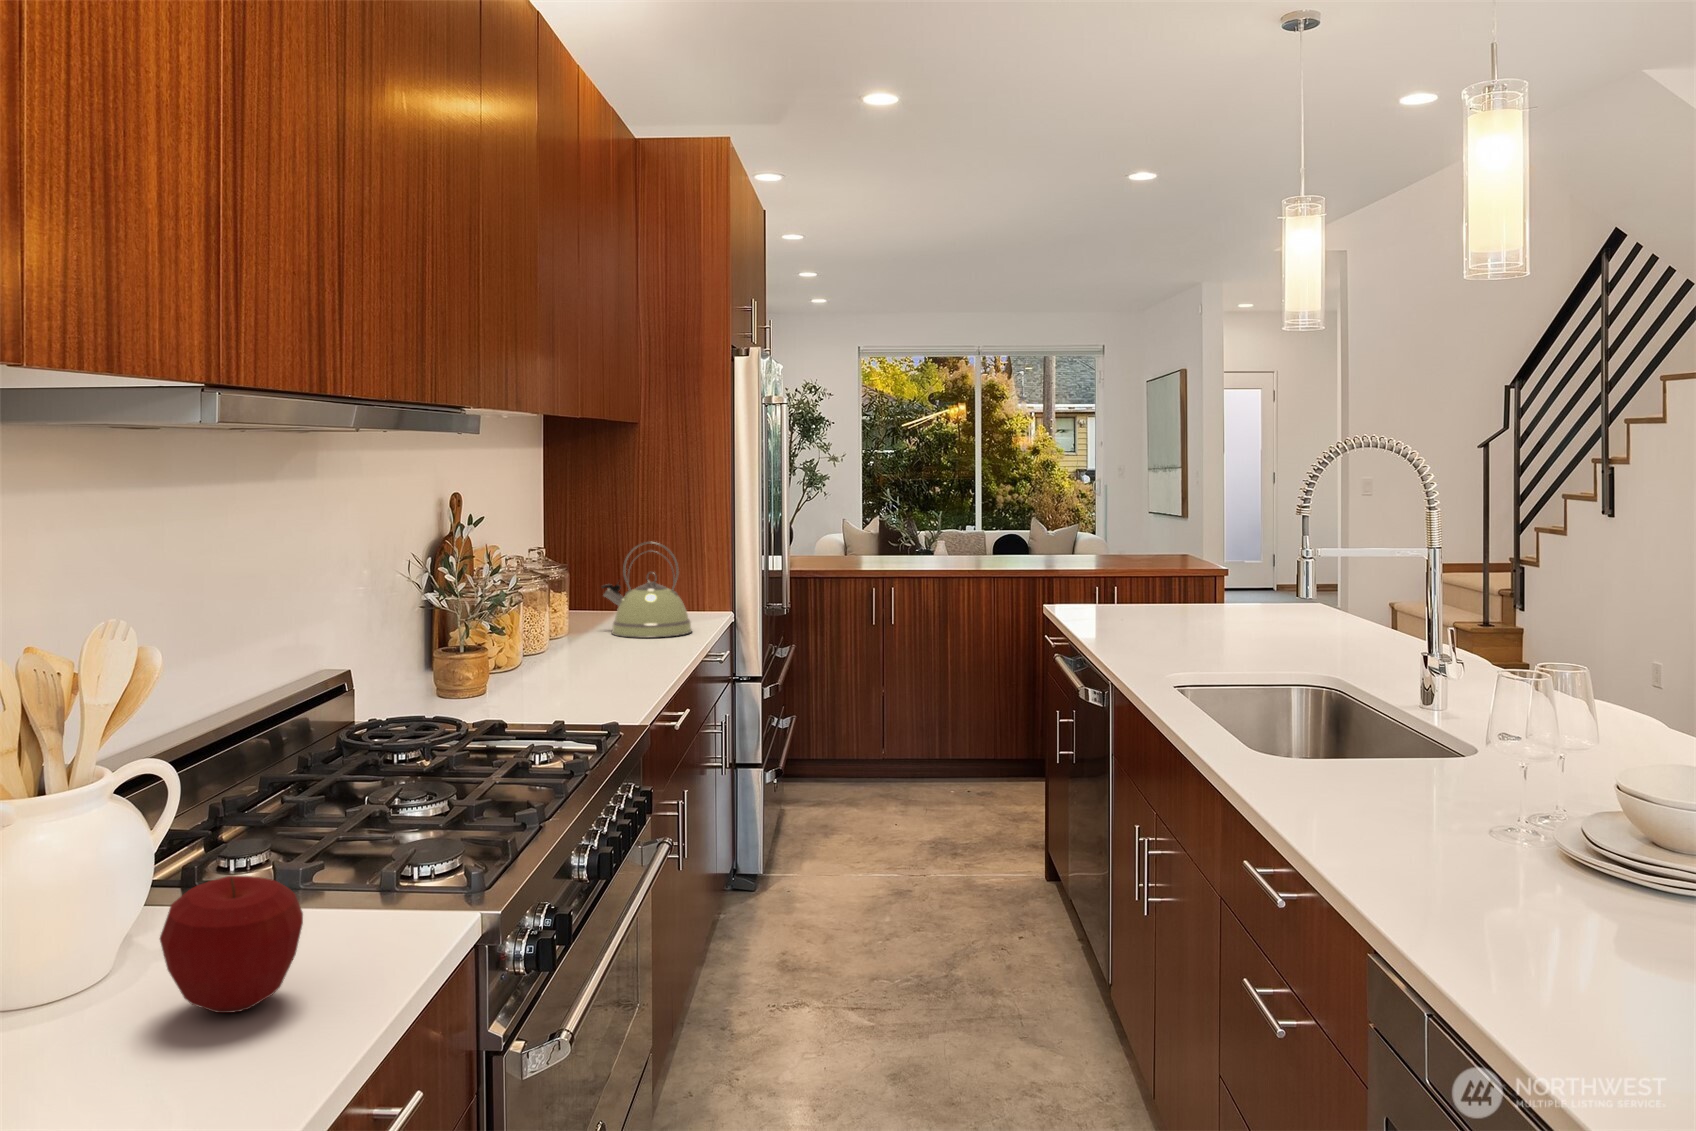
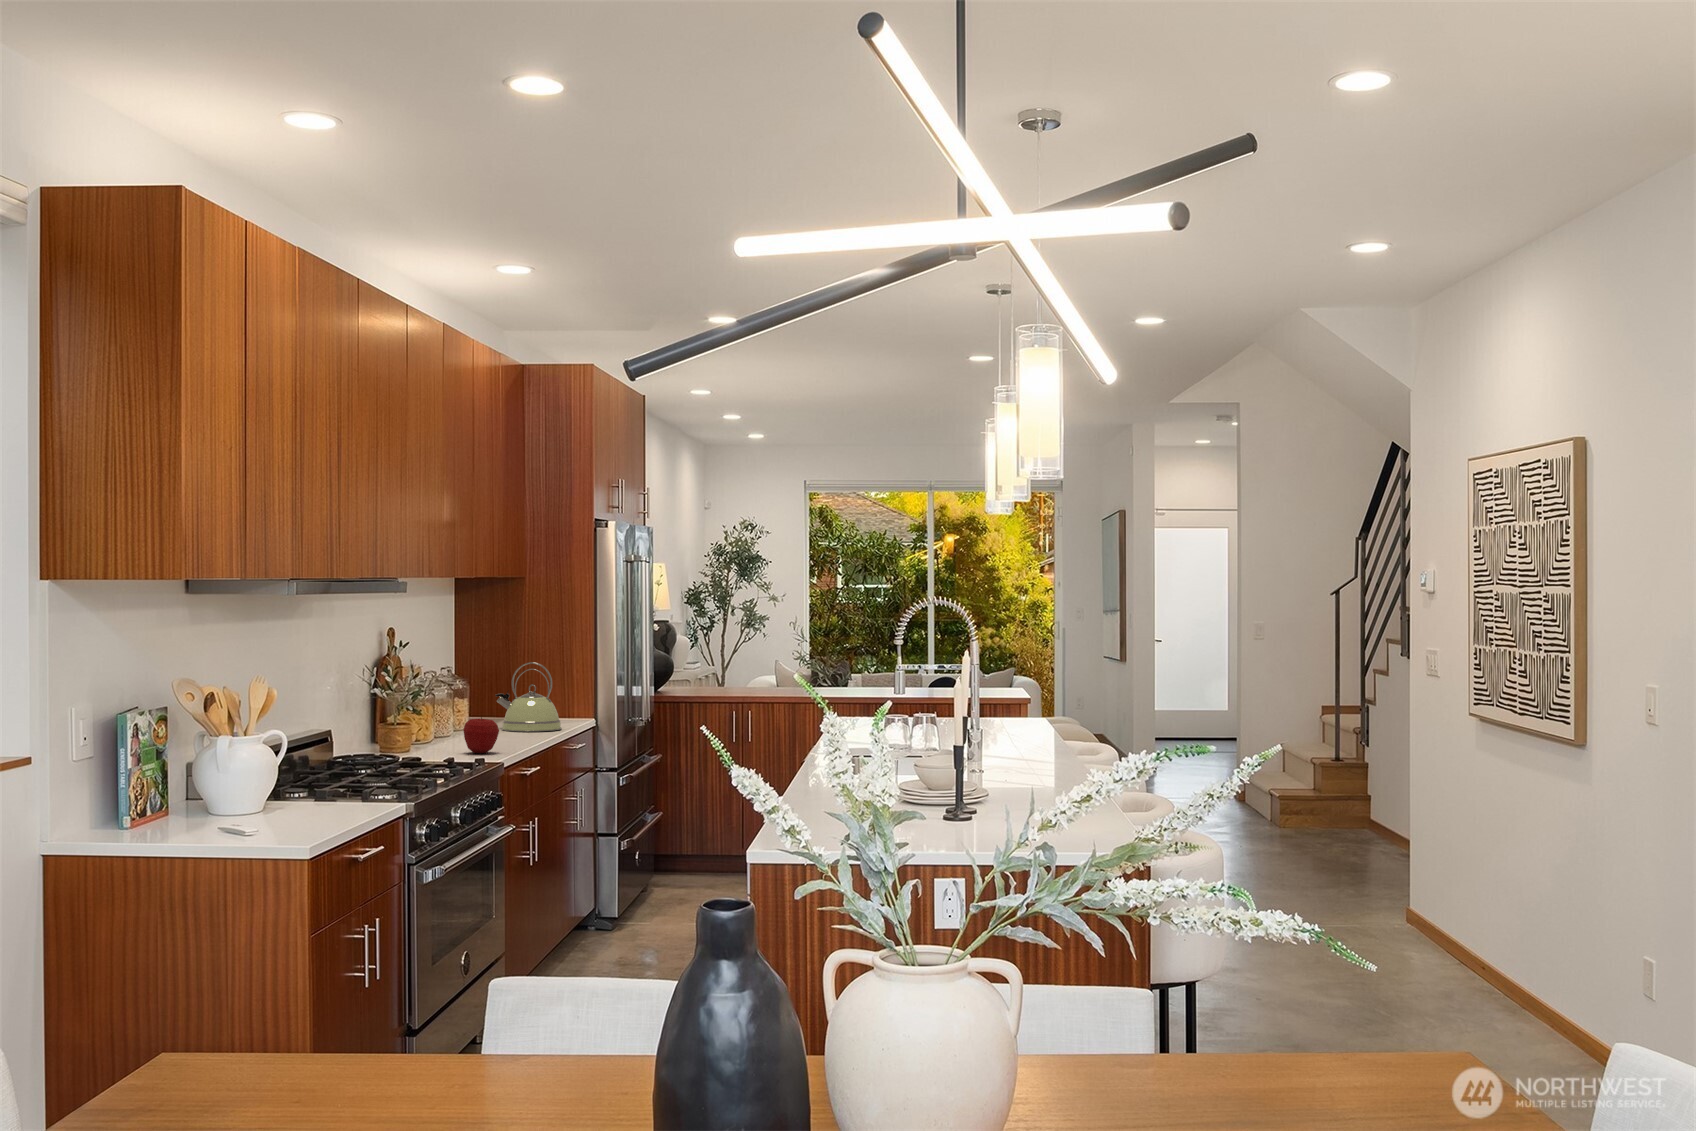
apple: present [160,876,303,1013] -> present [463,717,499,753]

